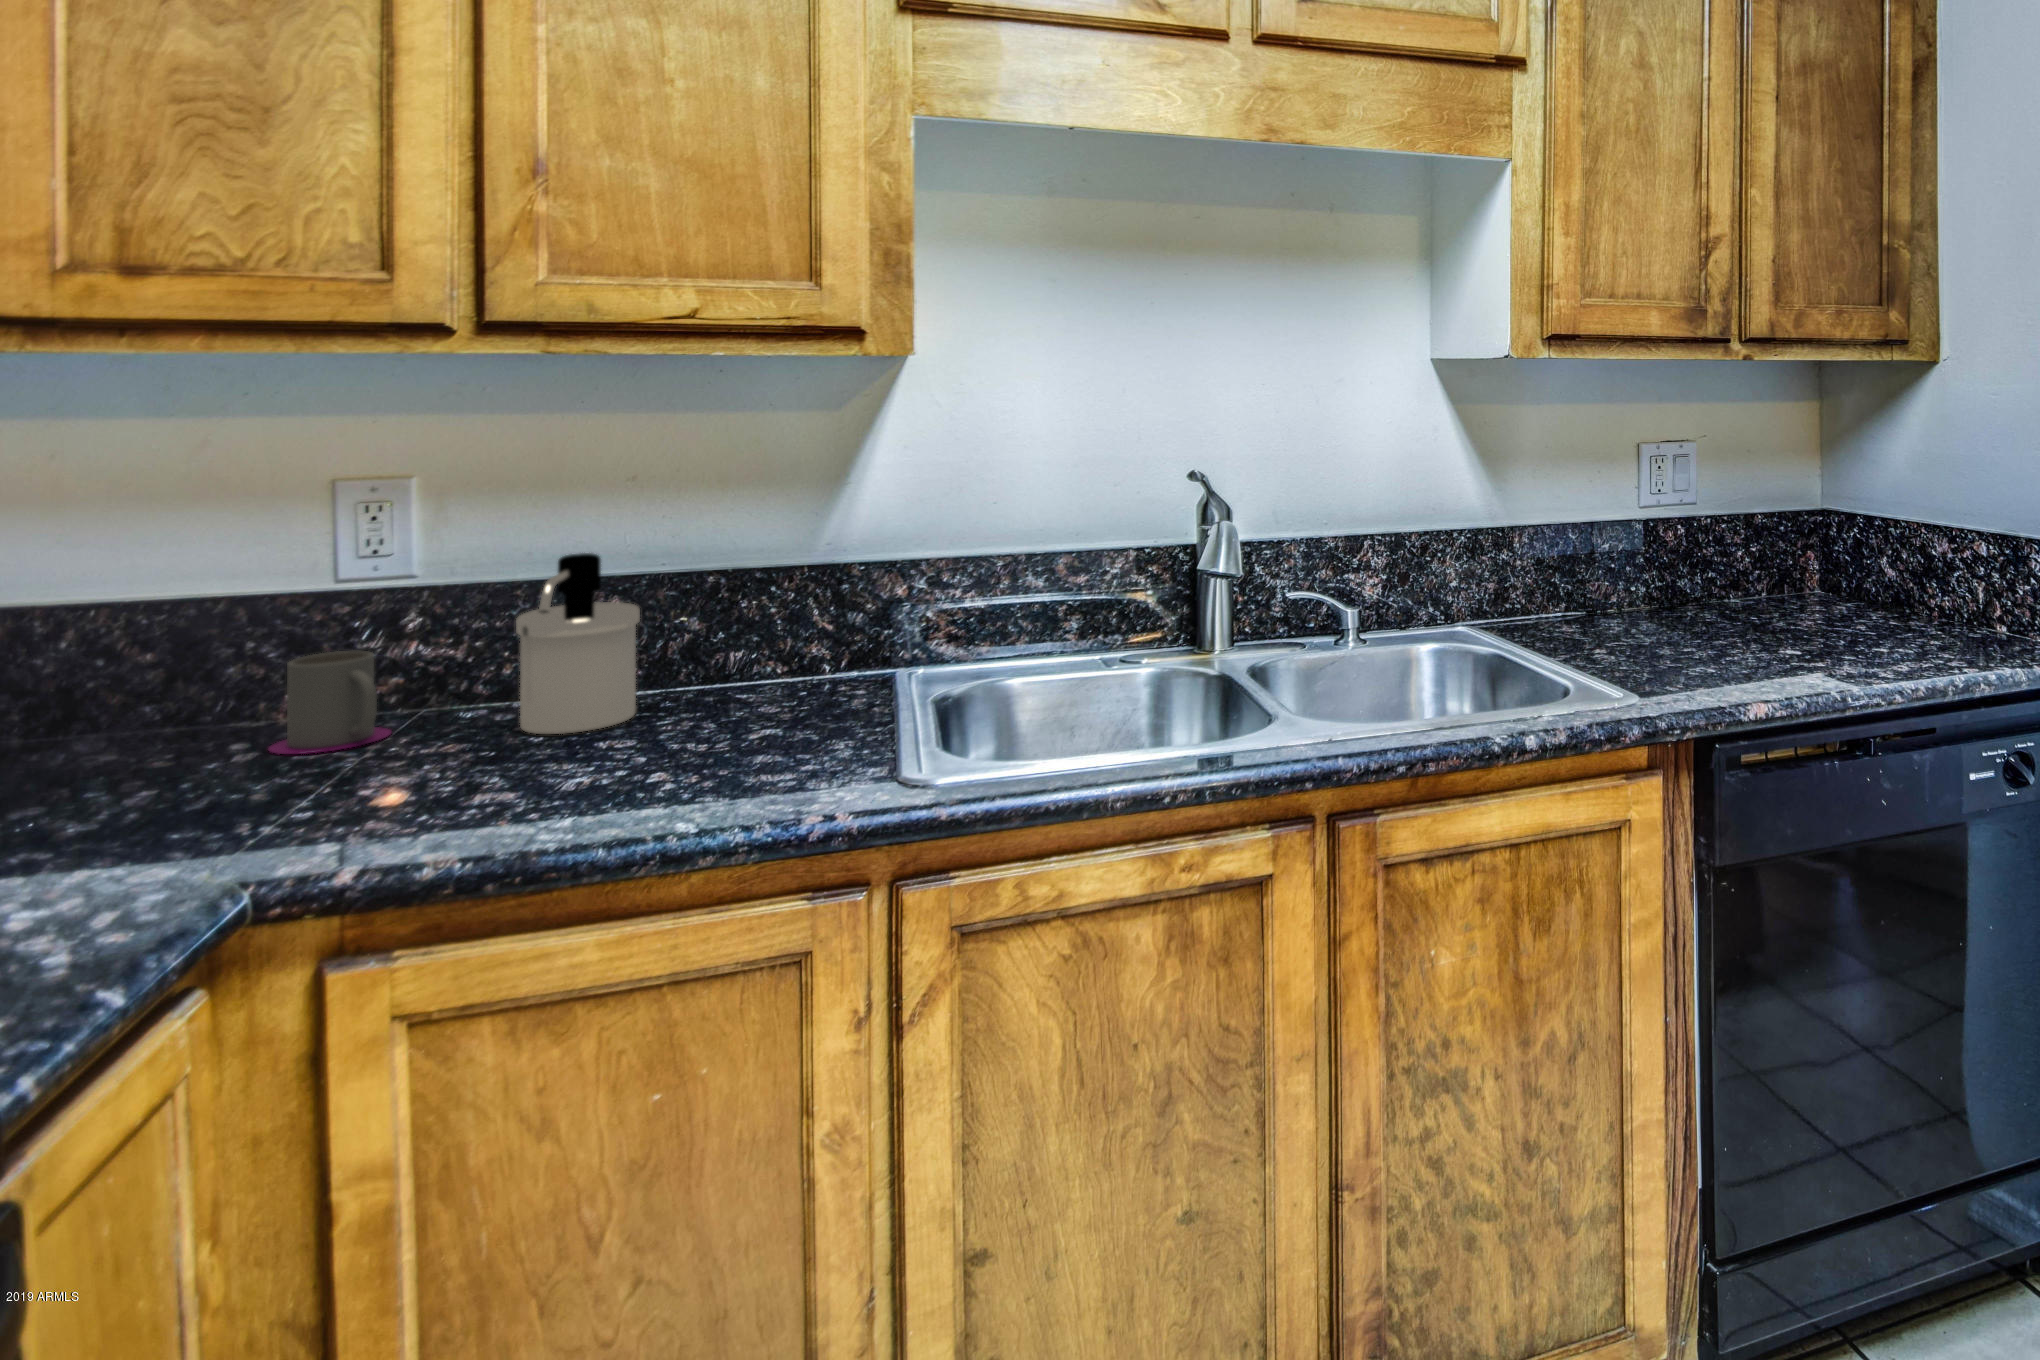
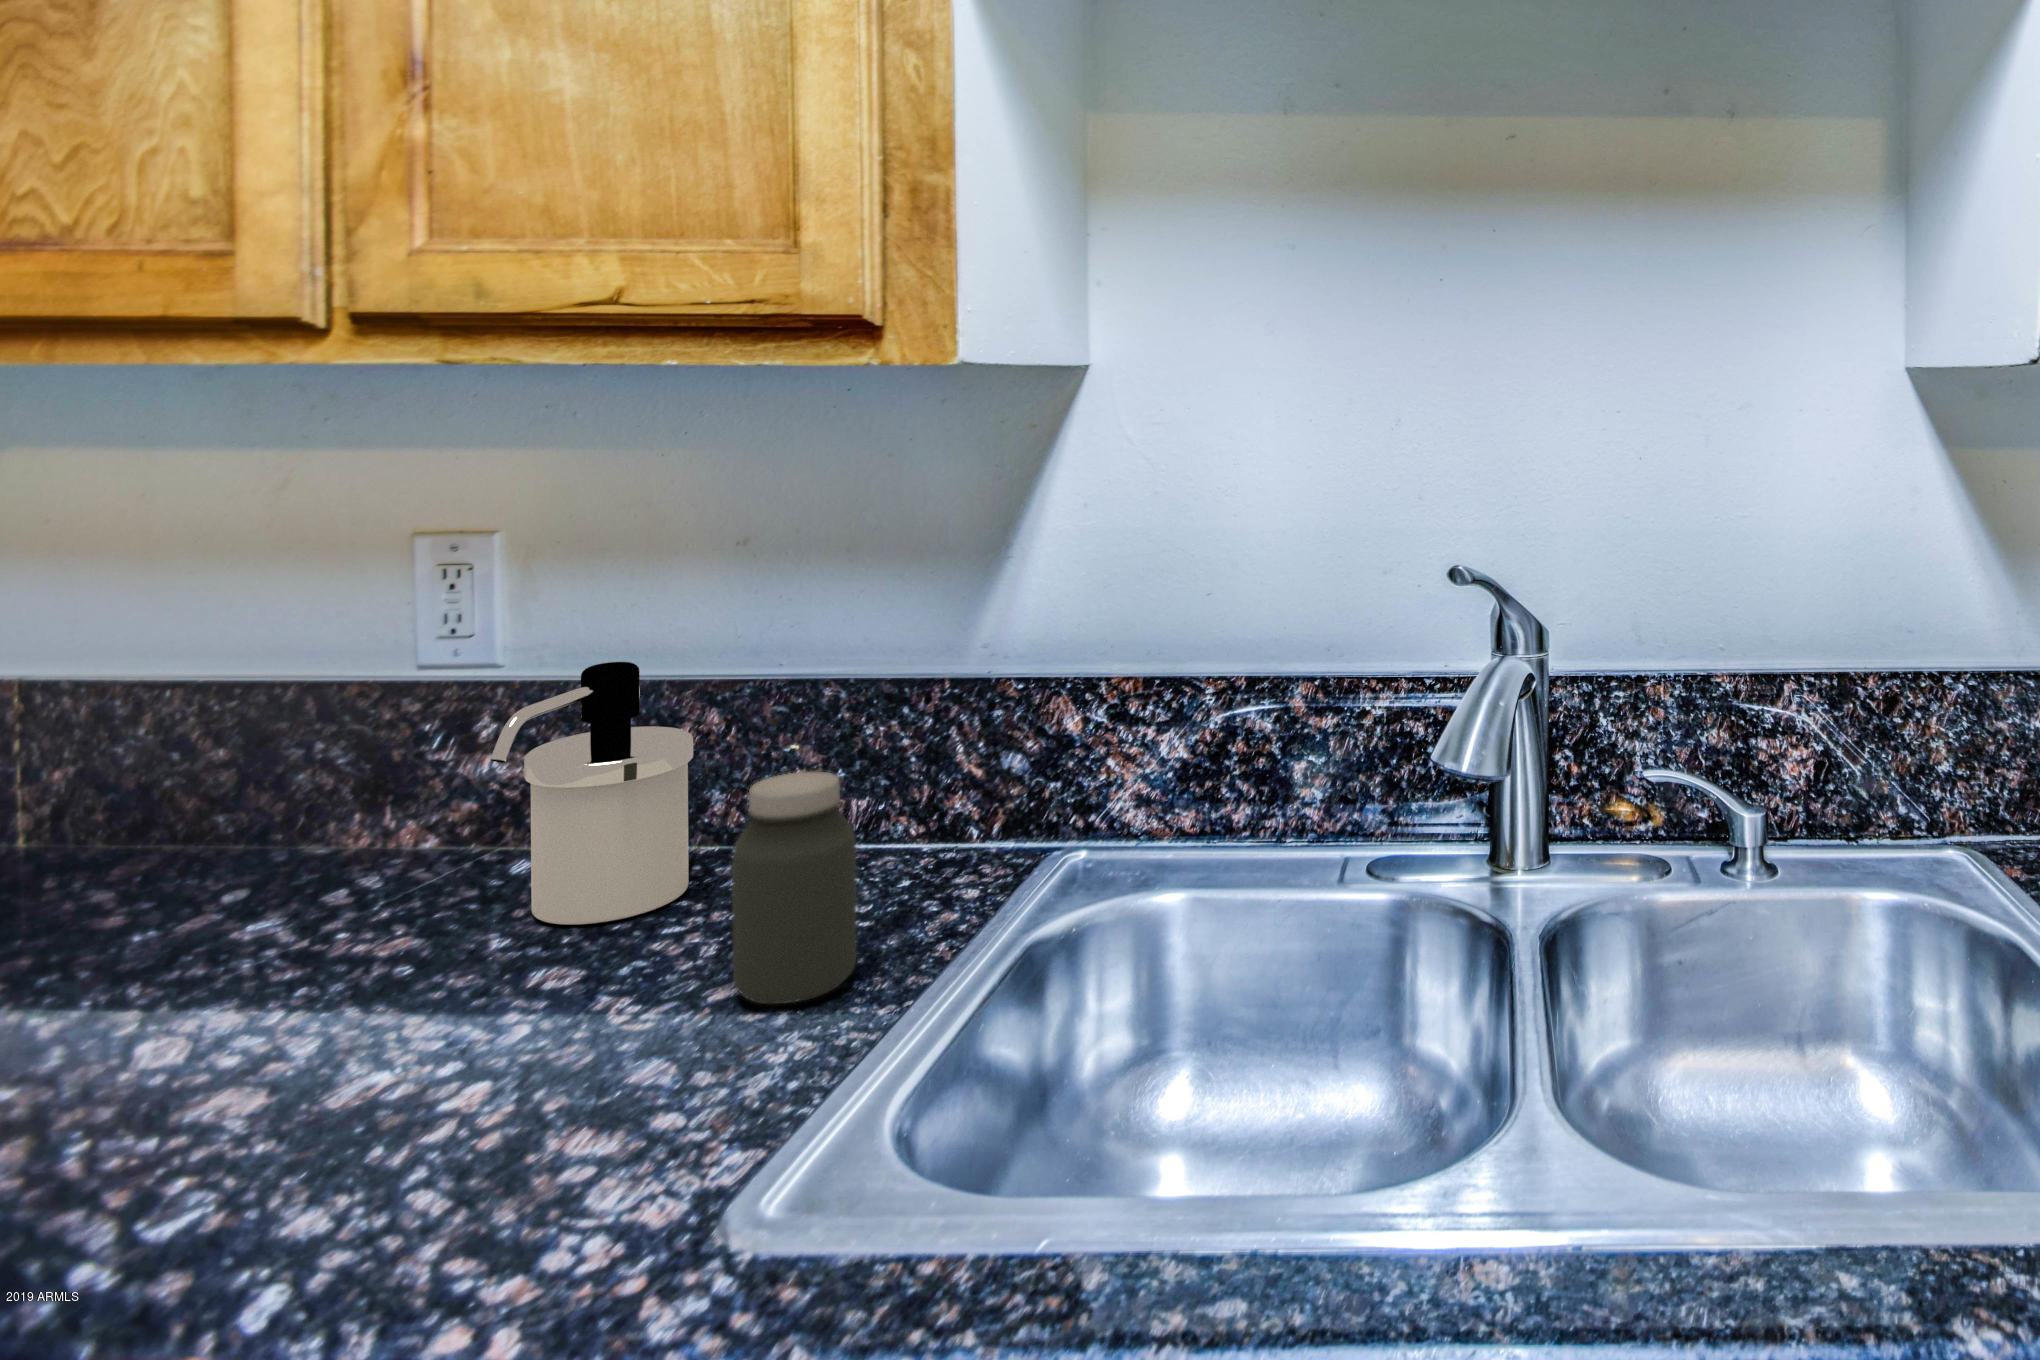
jar: none [749,603,830,745] -> present [732,772,856,1004]
mug: present [269,651,391,754] -> none [261,773,420,918]

